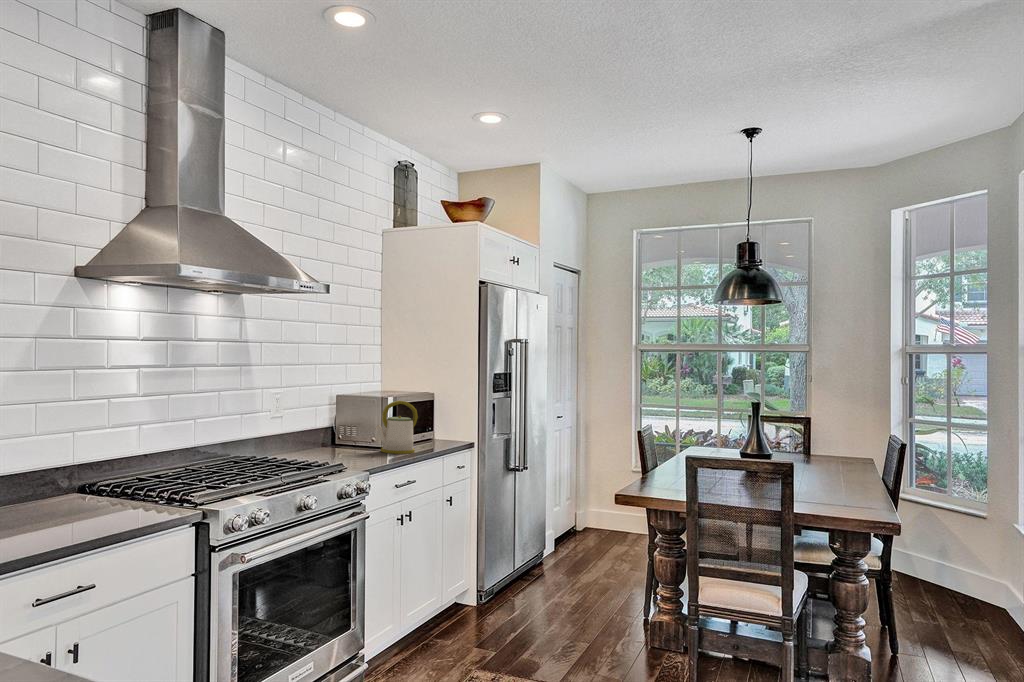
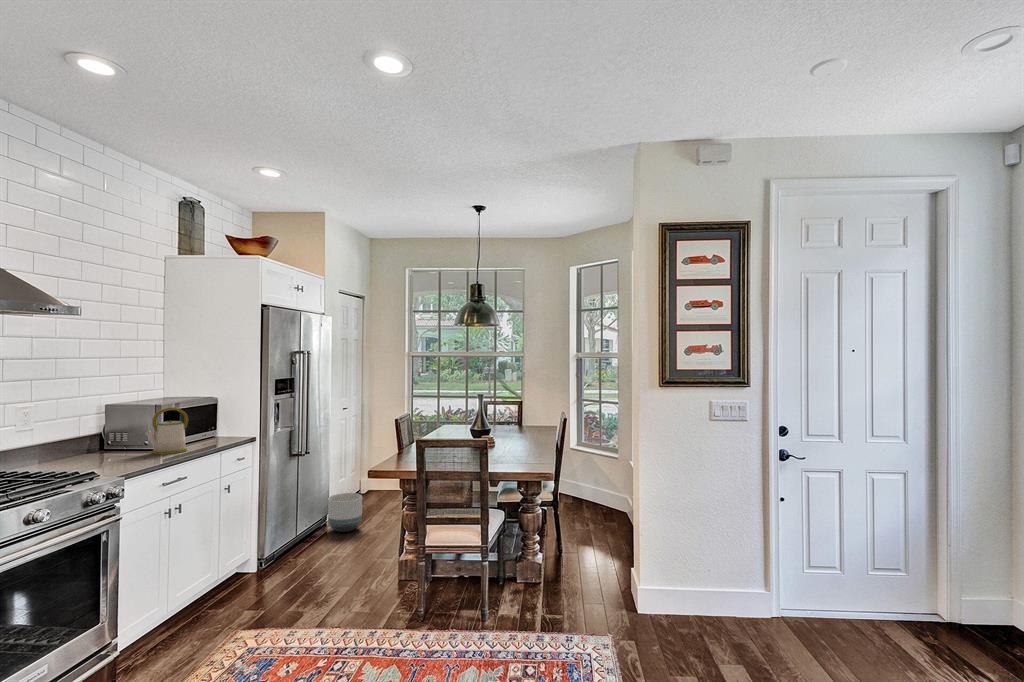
planter: none [547,526,589,574] -> present [328,493,362,532]

